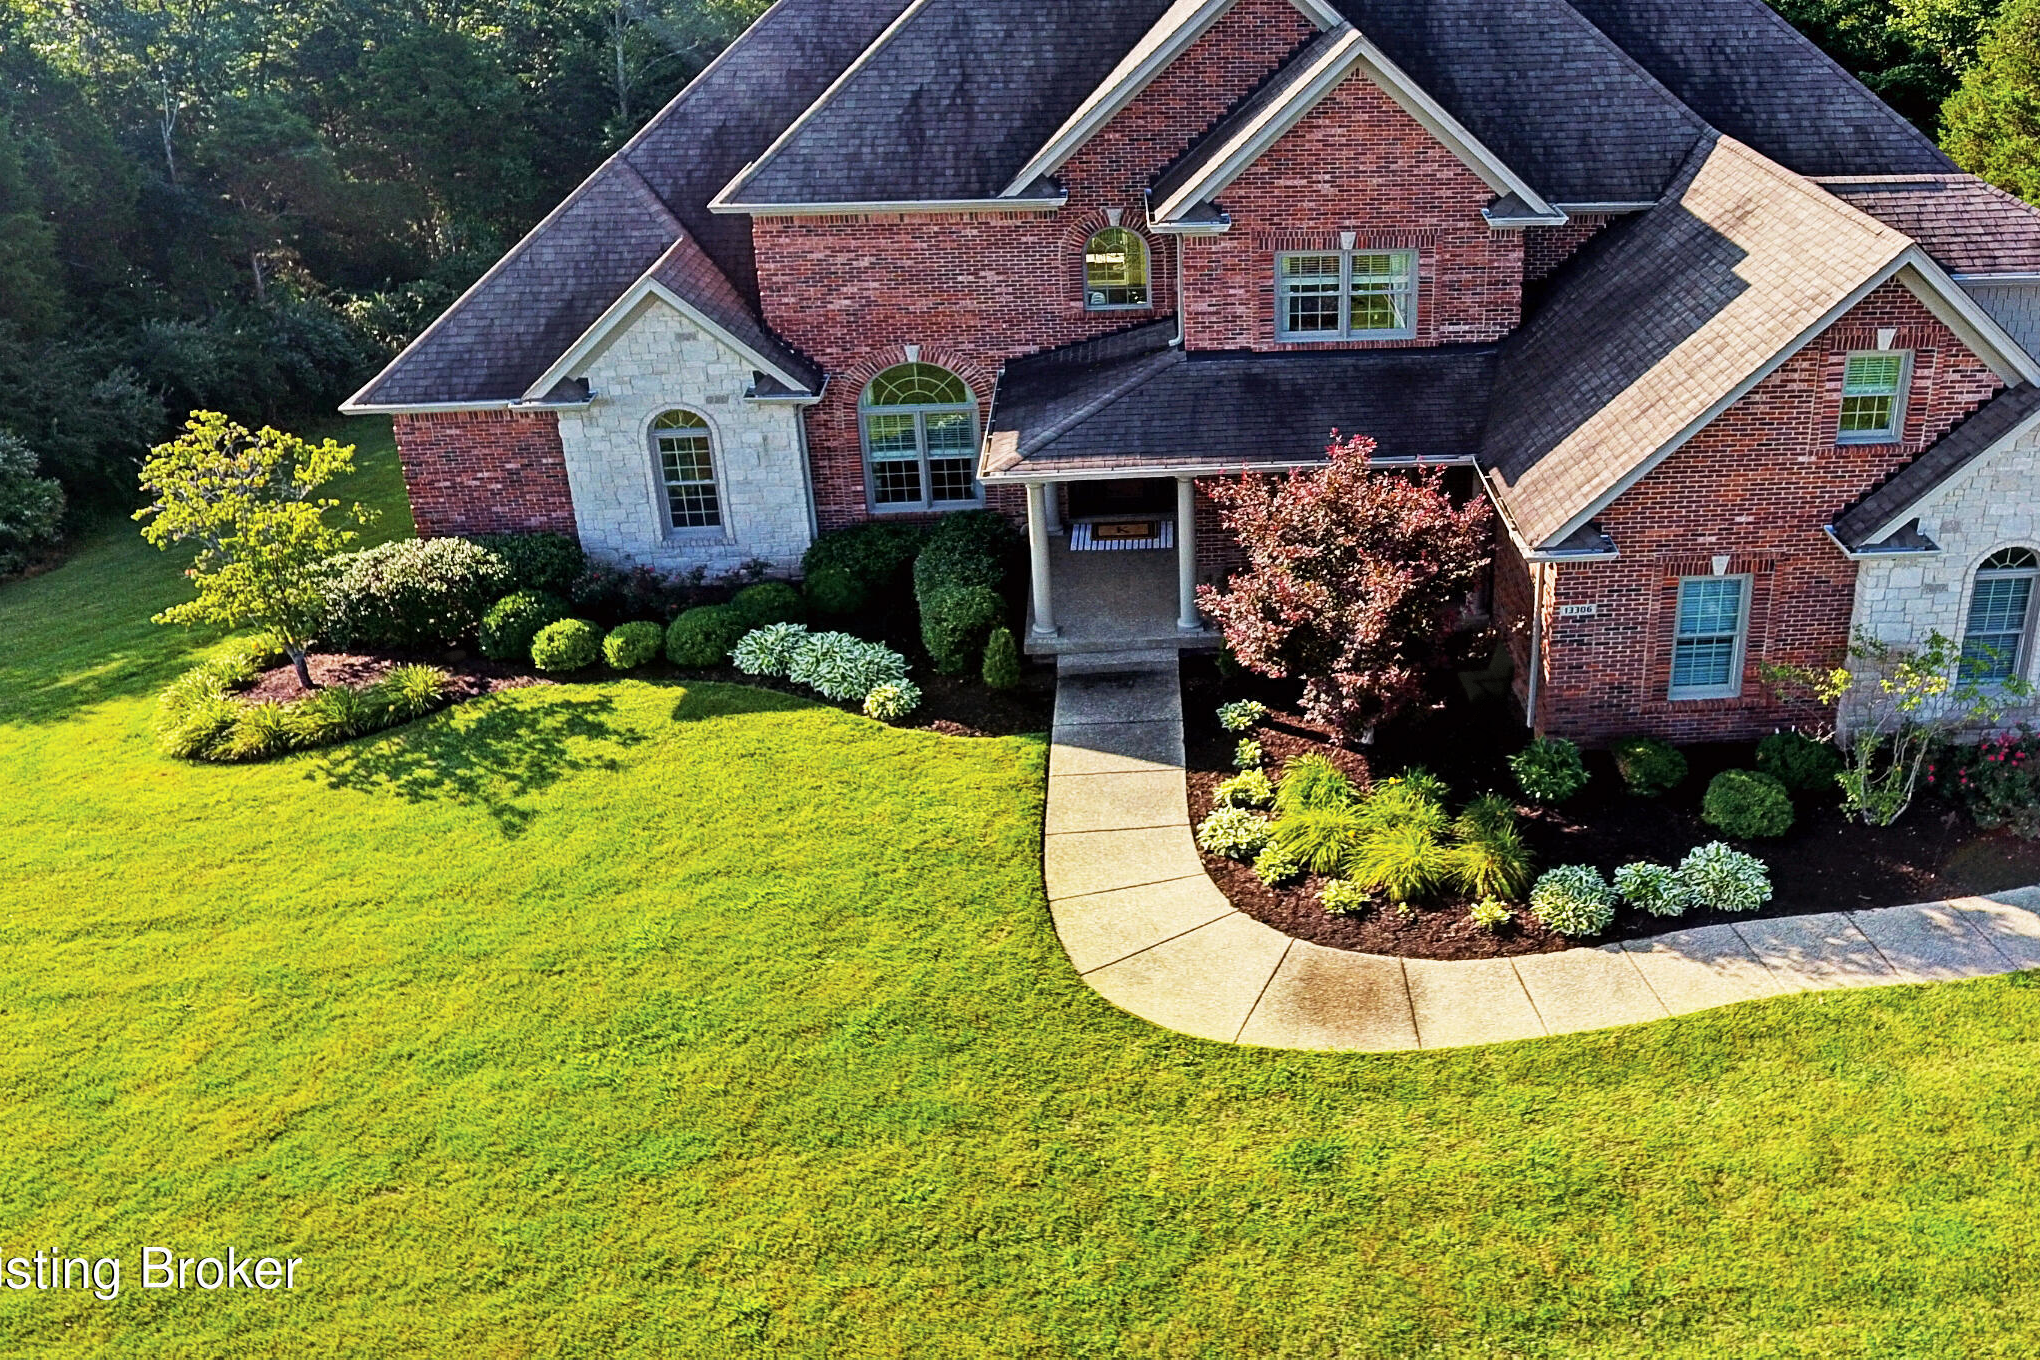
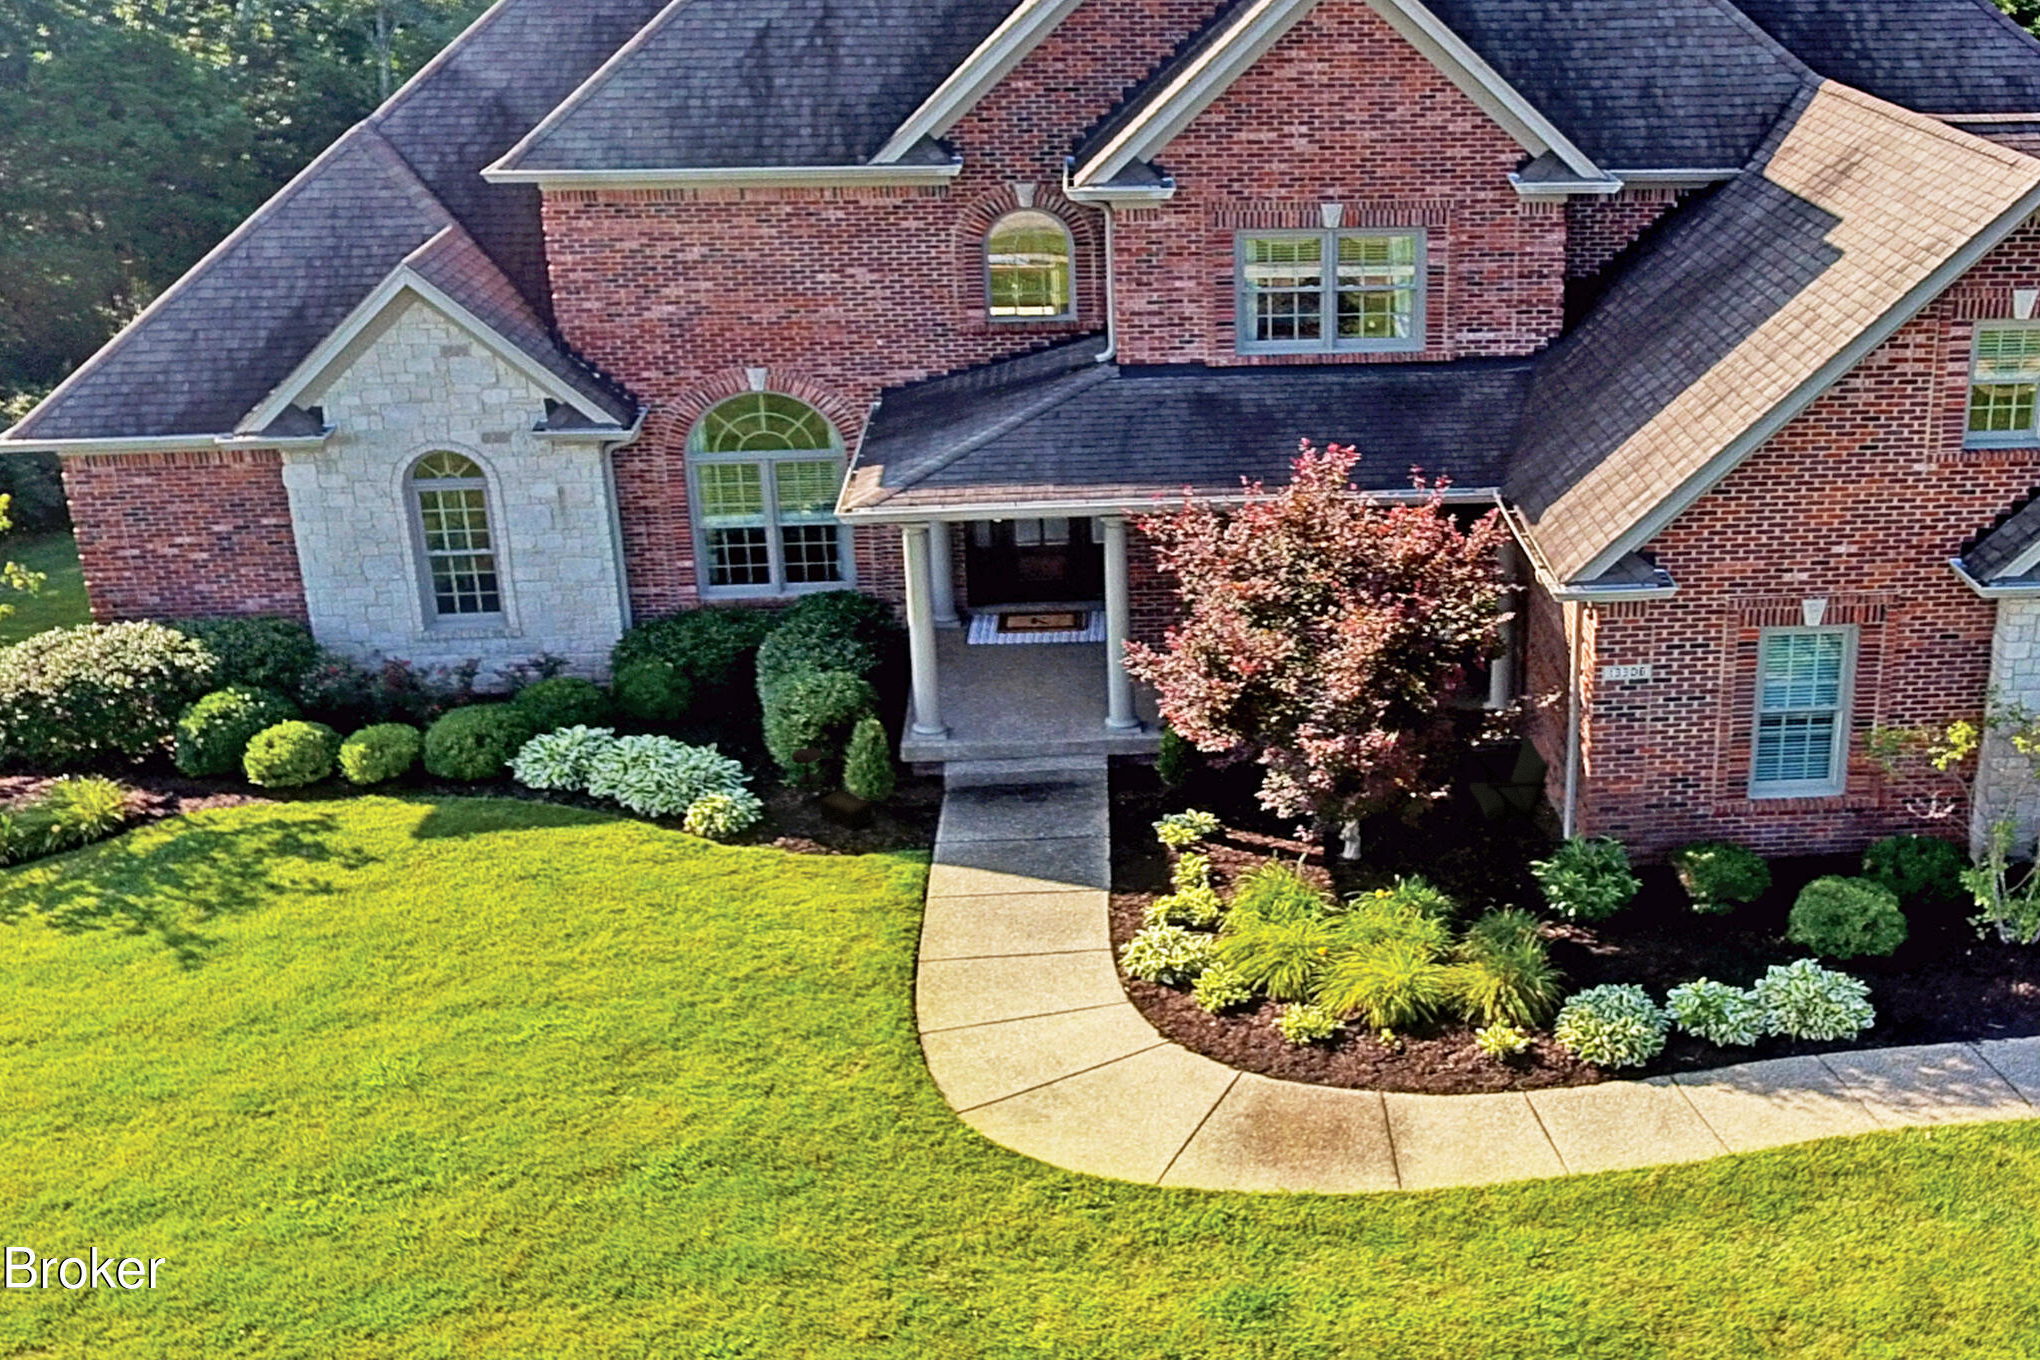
side table: present [440,650,466,678] -> present [791,748,821,784]
woven basket: none [971,684,1012,718] -> present [820,790,872,830]

